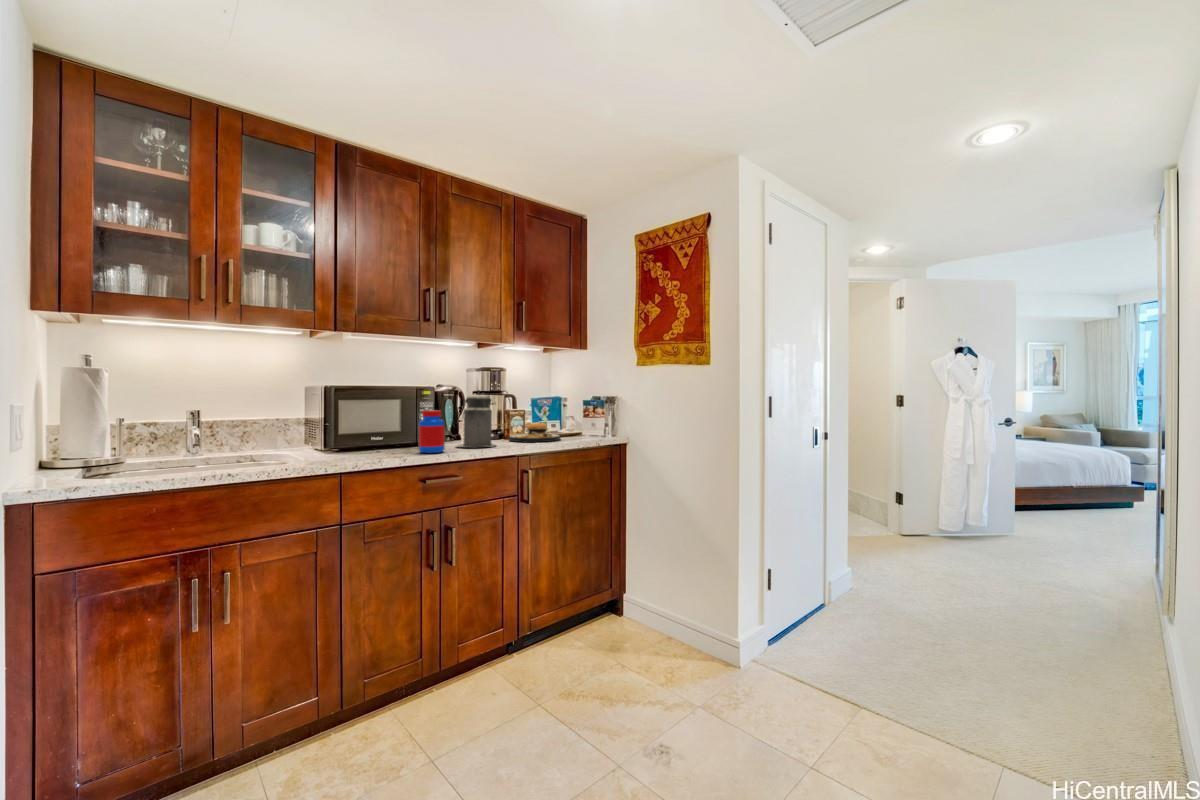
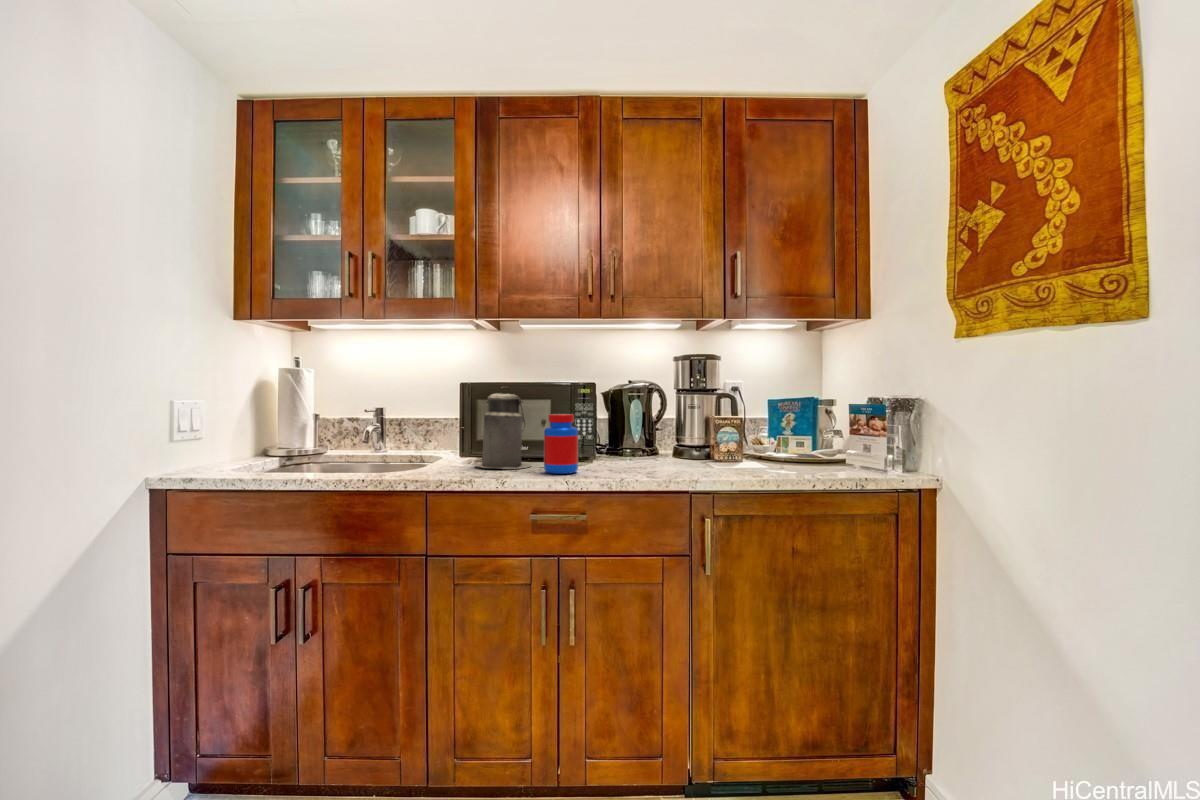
canister: present [456,390,496,447] -> present [475,387,531,469]
plate: present [509,423,561,442] -> none [711,424,796,471]

